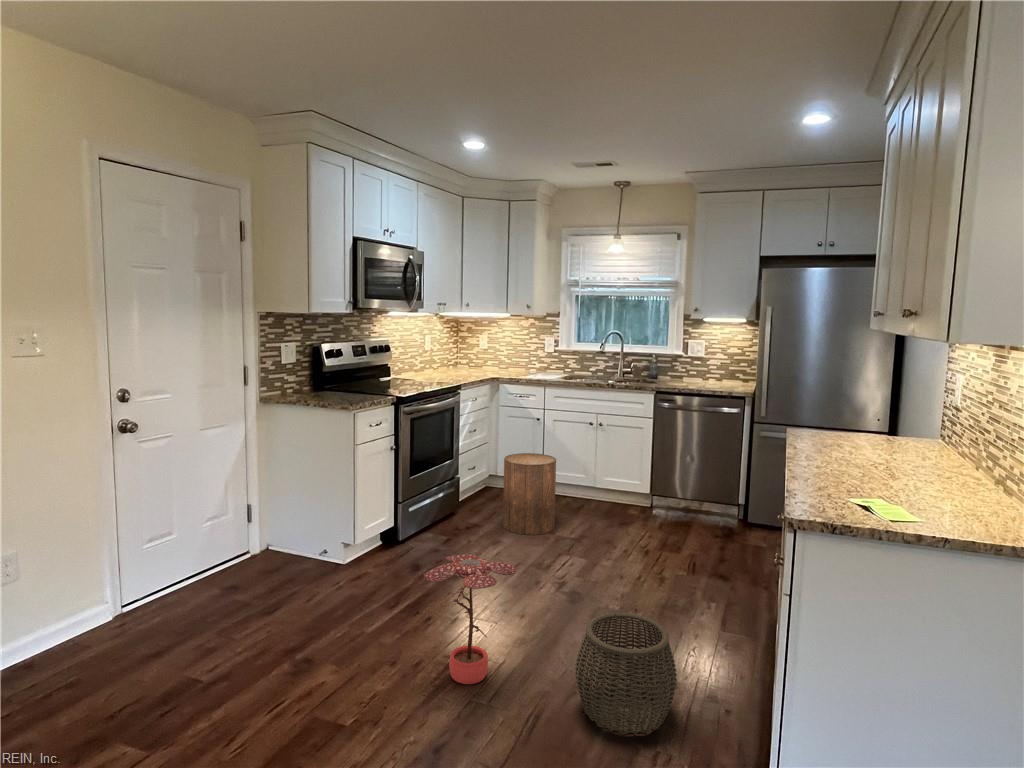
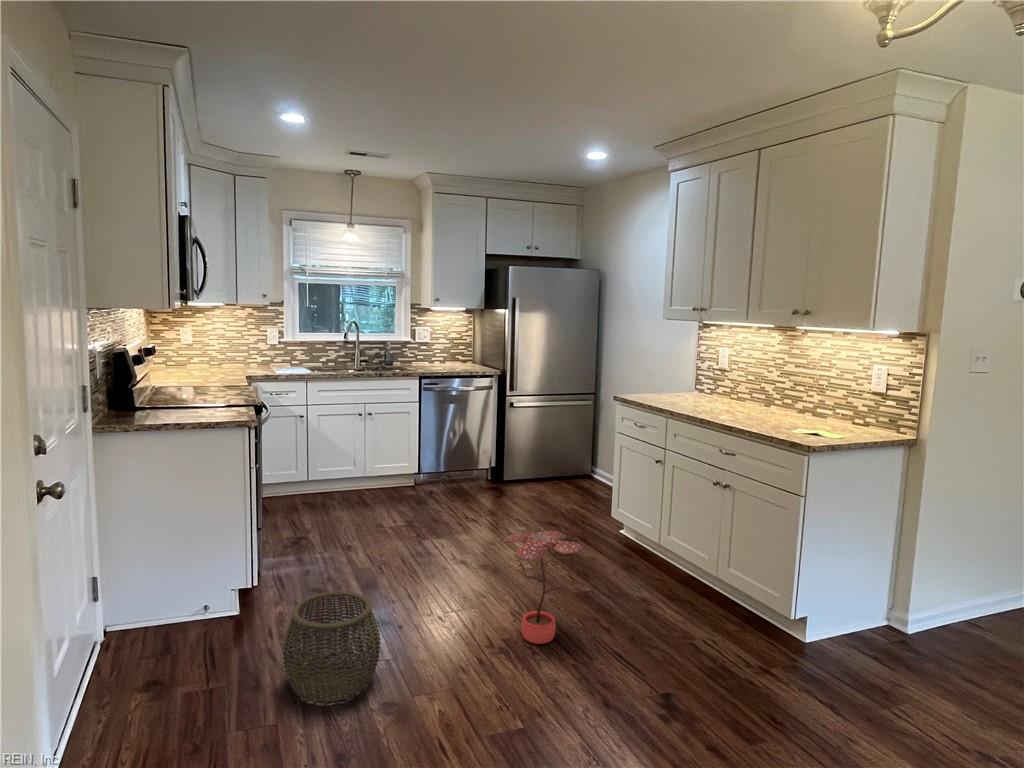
stool: present [503,453,556,535] -> none [324,449,379,533]
woven basket: present [575,613,677,735] -> present [283,591,381,704]

